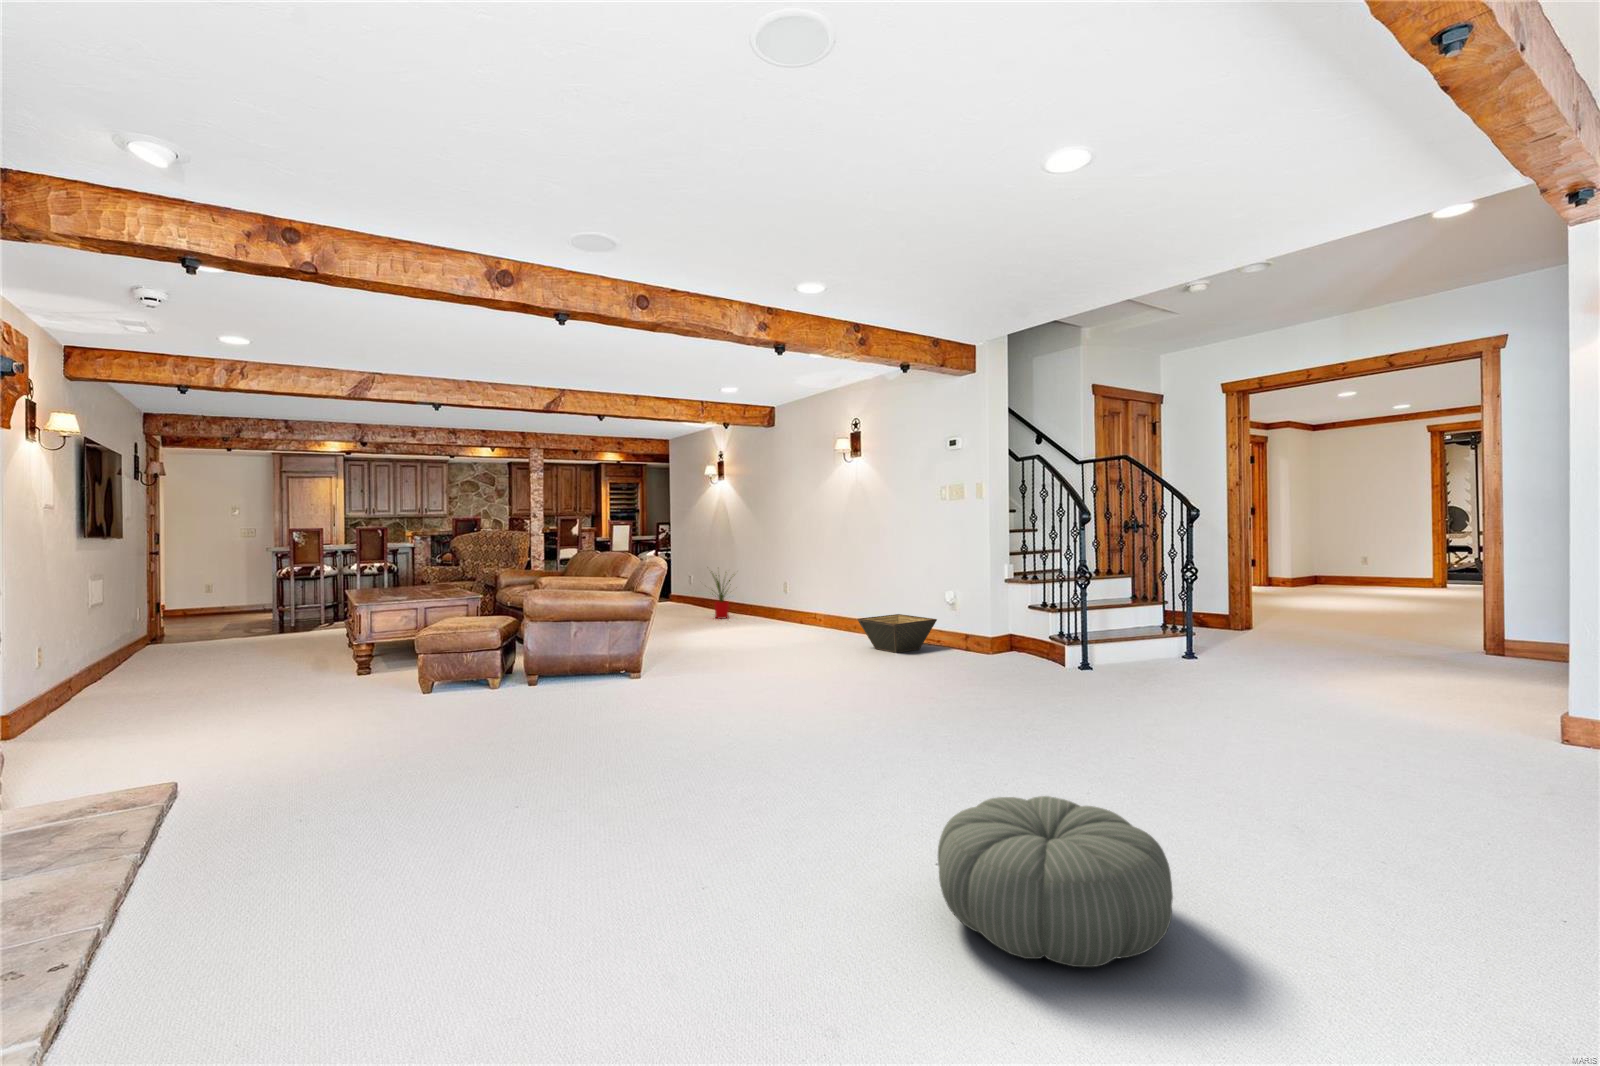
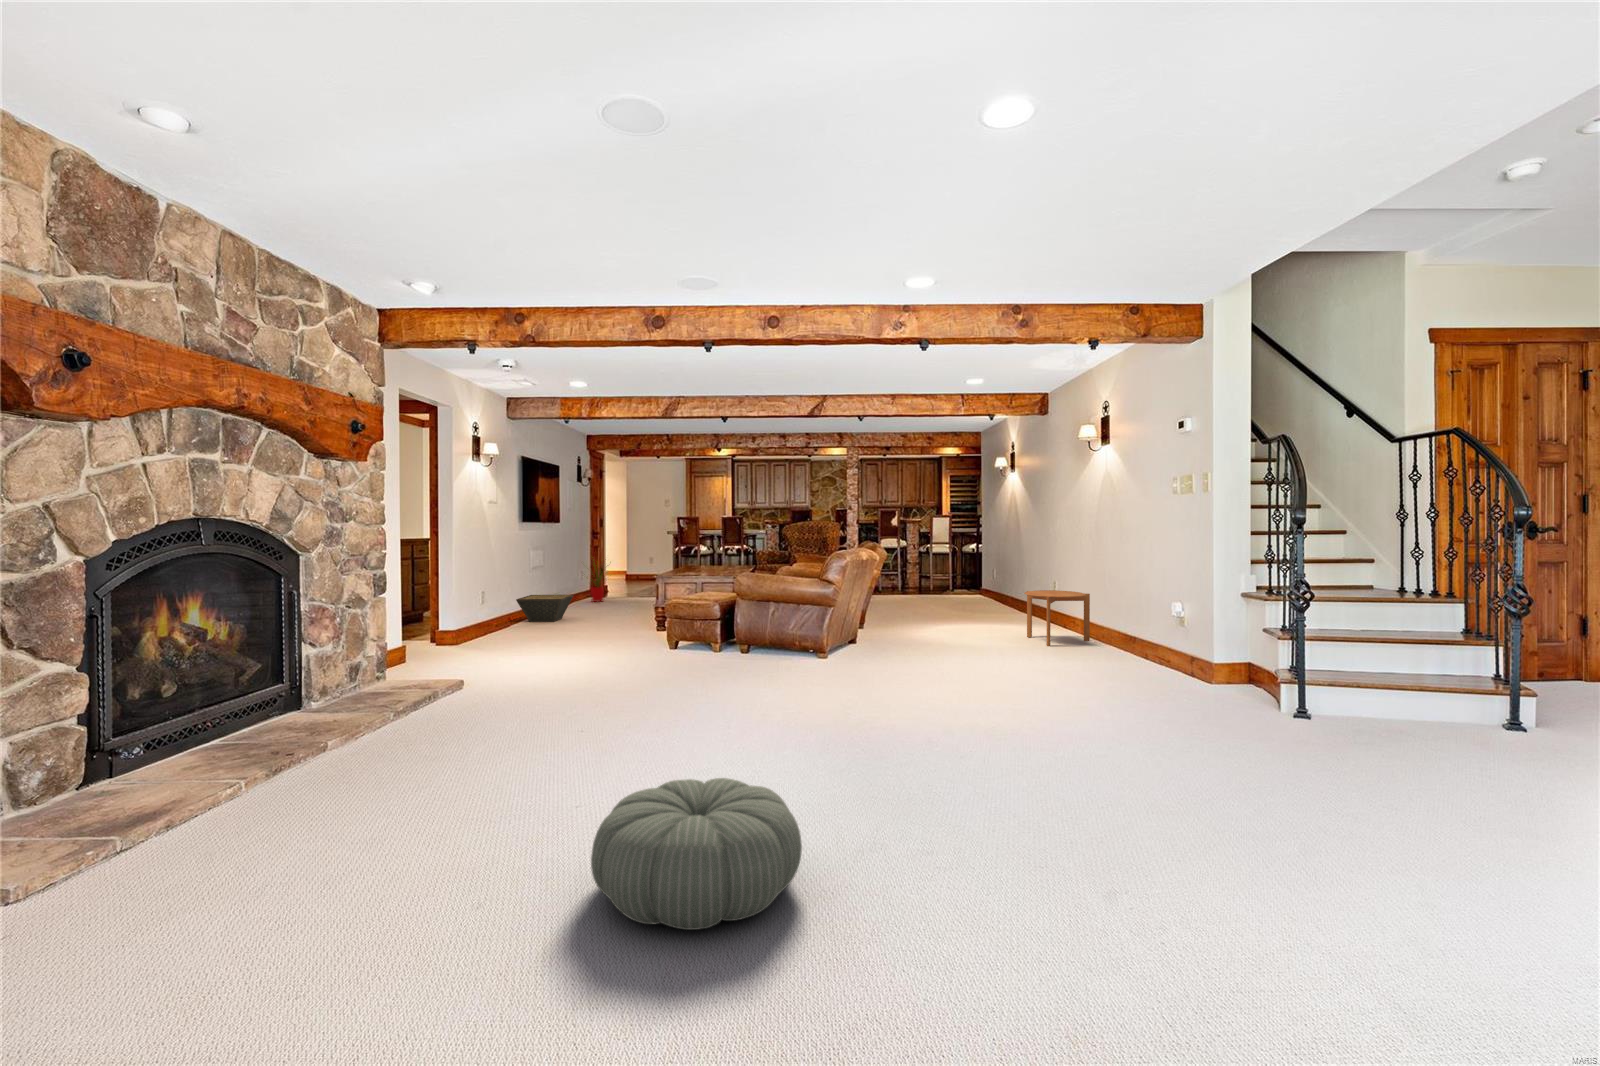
house plant: present [712,574,730,619] -> present [591,560,604,602]
side table: none [786,590,843,642] -> present [1024,590,1090,646]
basket: present [858,614,937,653] -> present [516,595,573,622]

